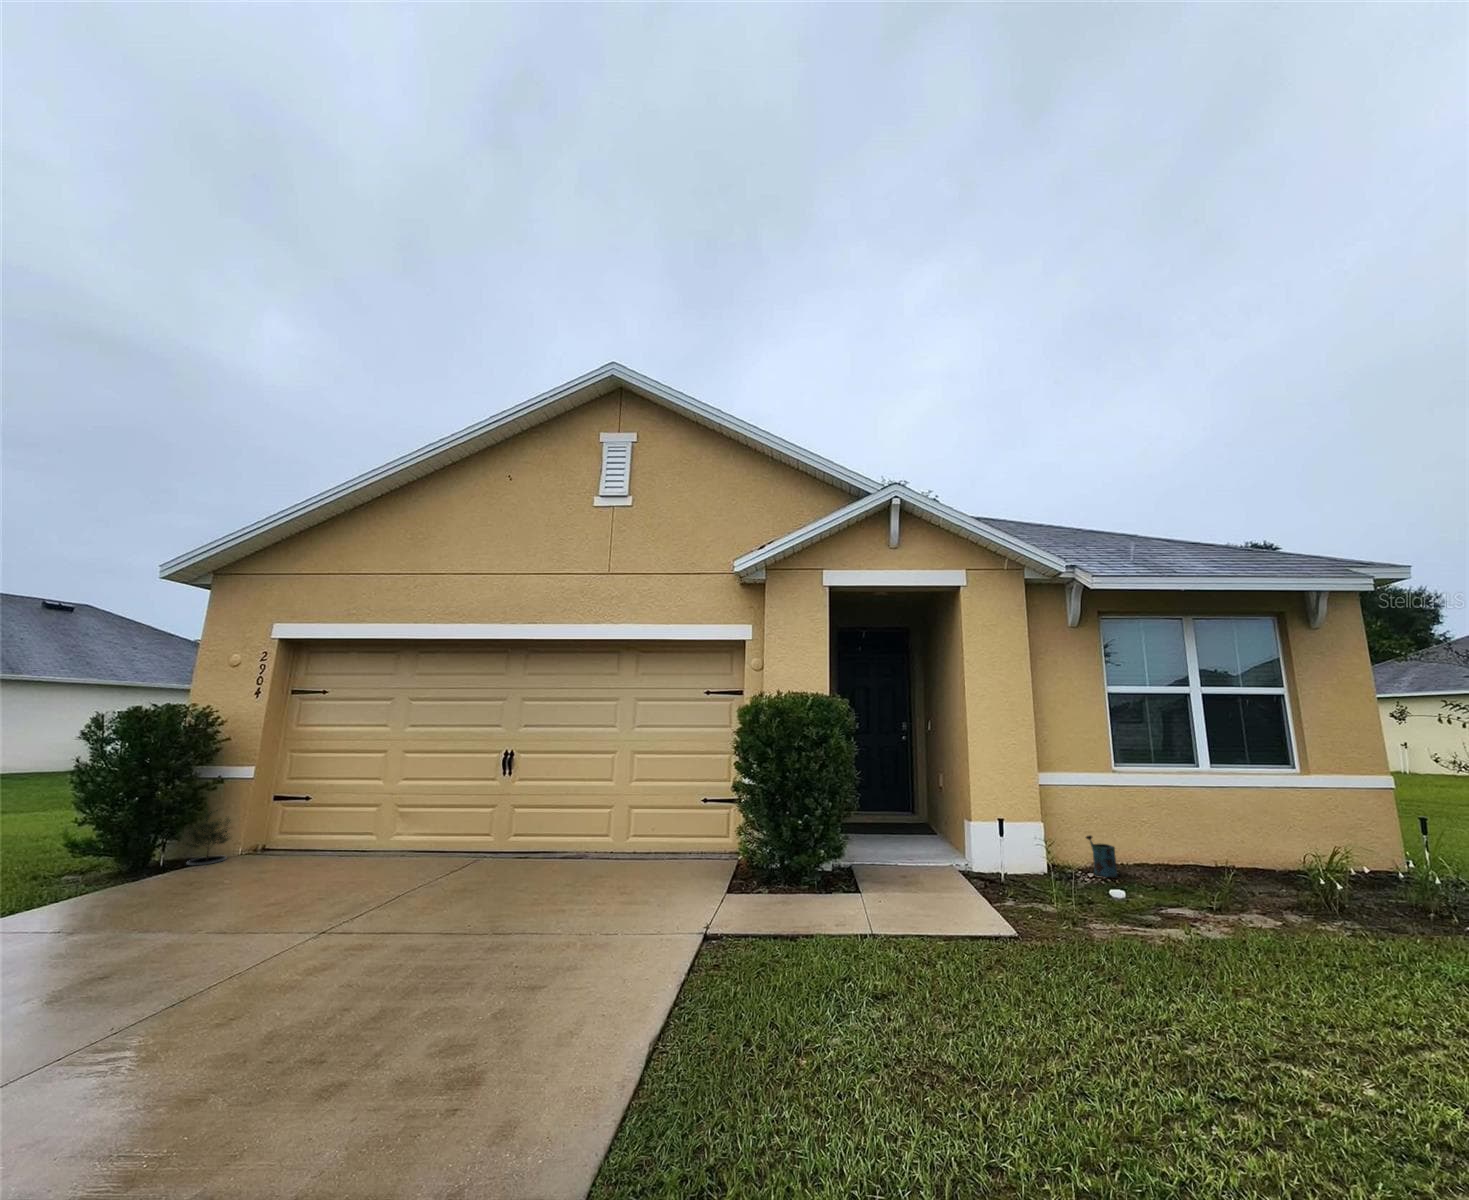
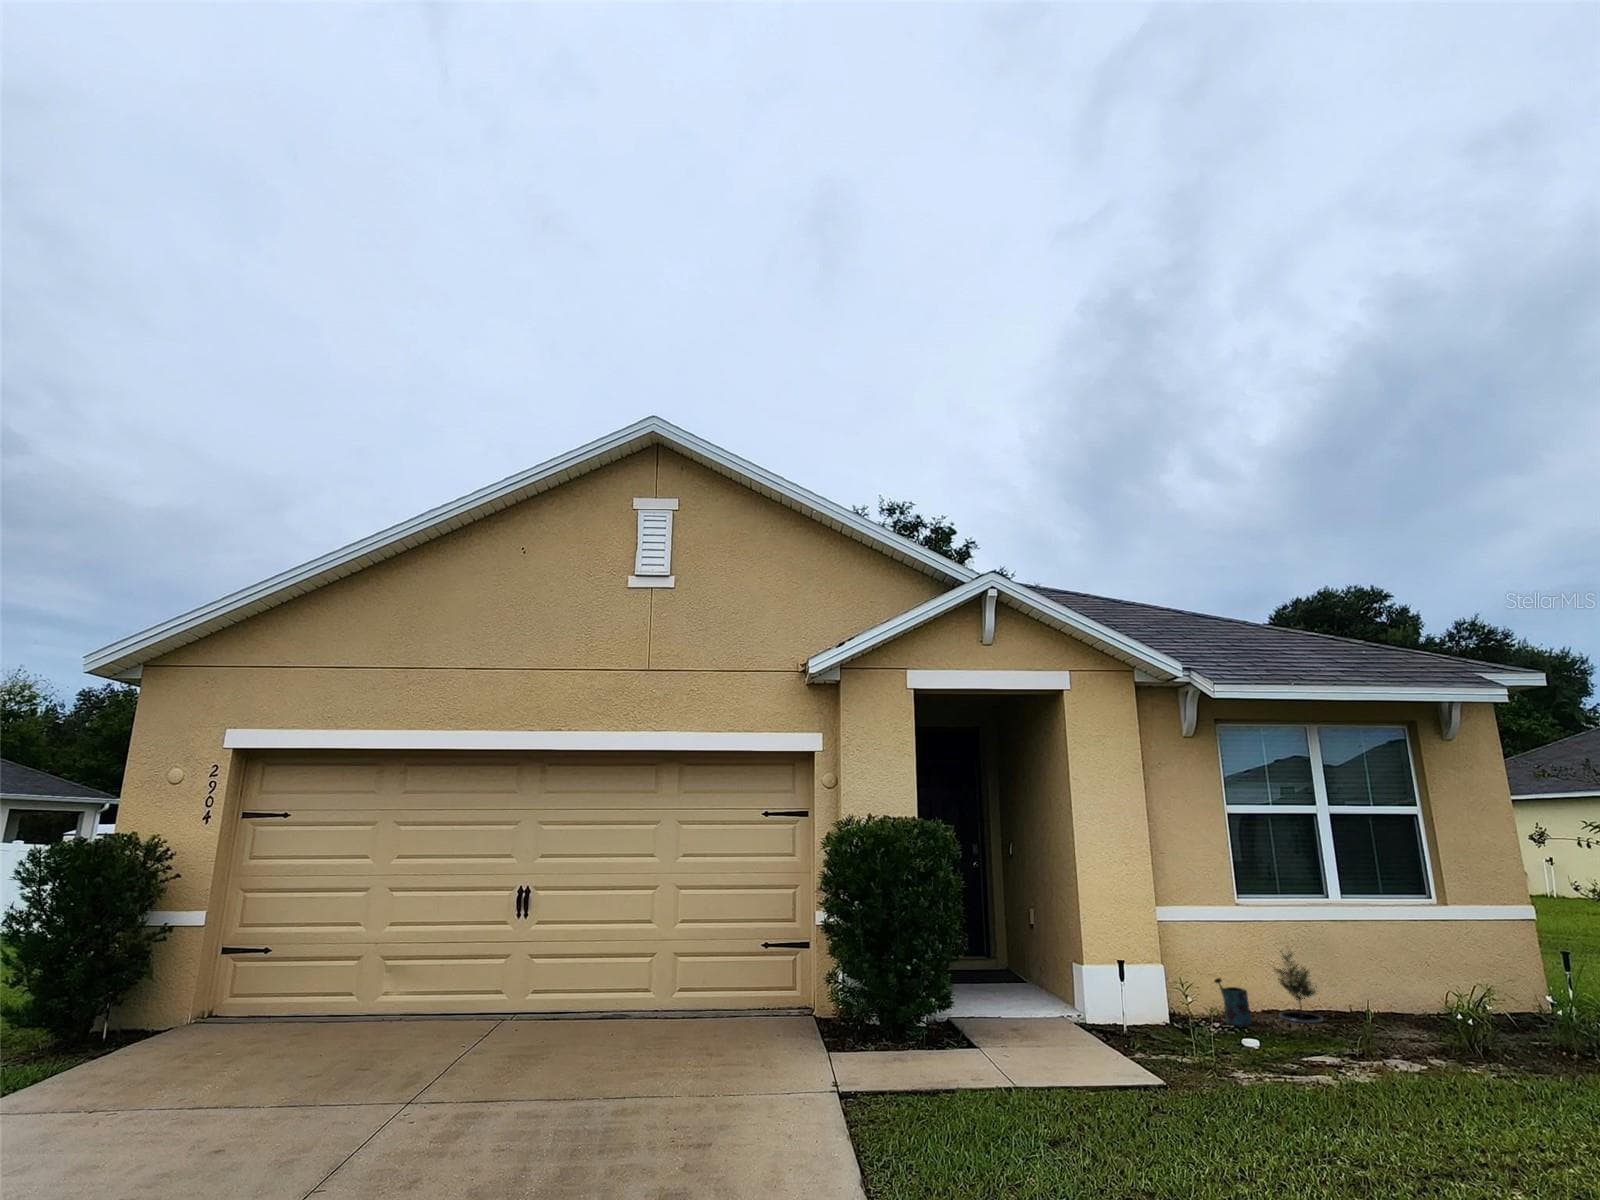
potted tree: present [187,809,230,865] -> present [1274,951,1323,1023]

